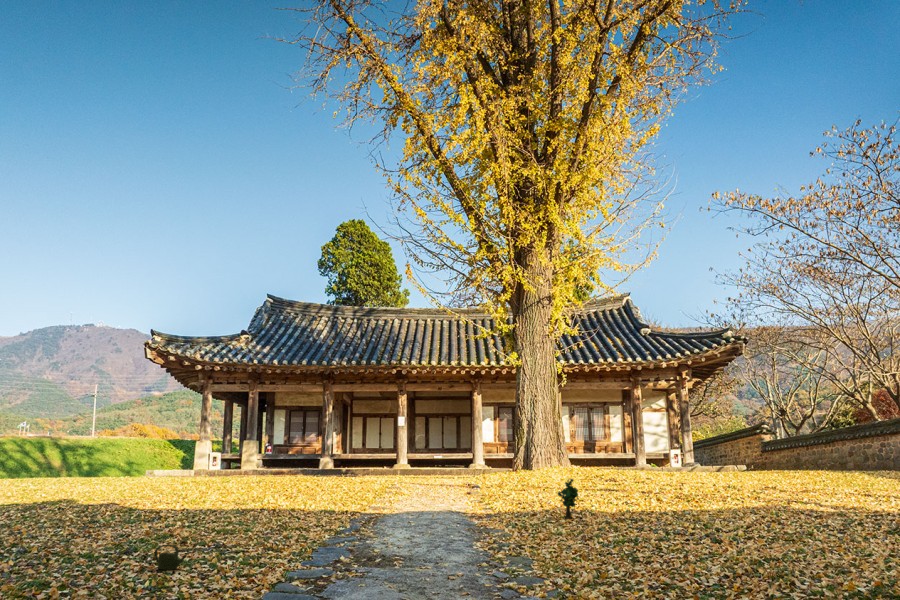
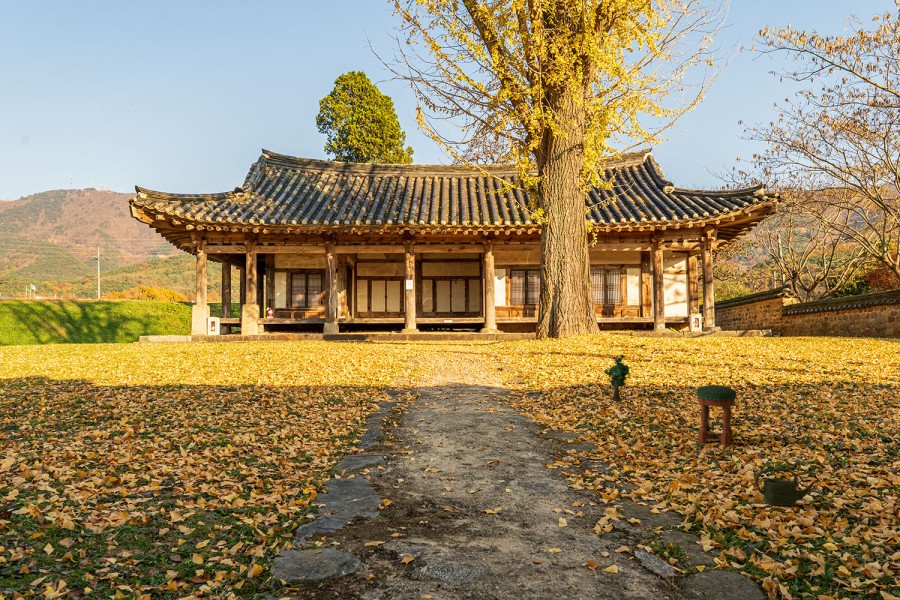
stool: none [615,498,645,546] -> present [697,385,737,446]
watering can: present [154,545,189,570] -> present [755,468,820,506]

